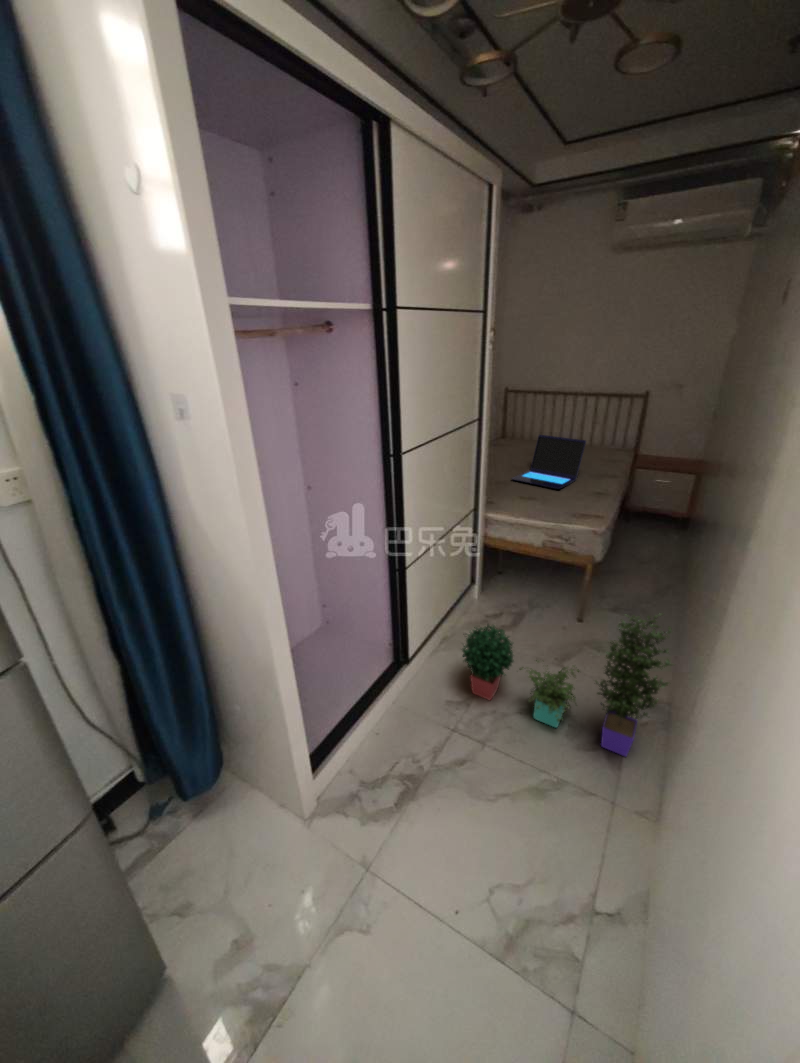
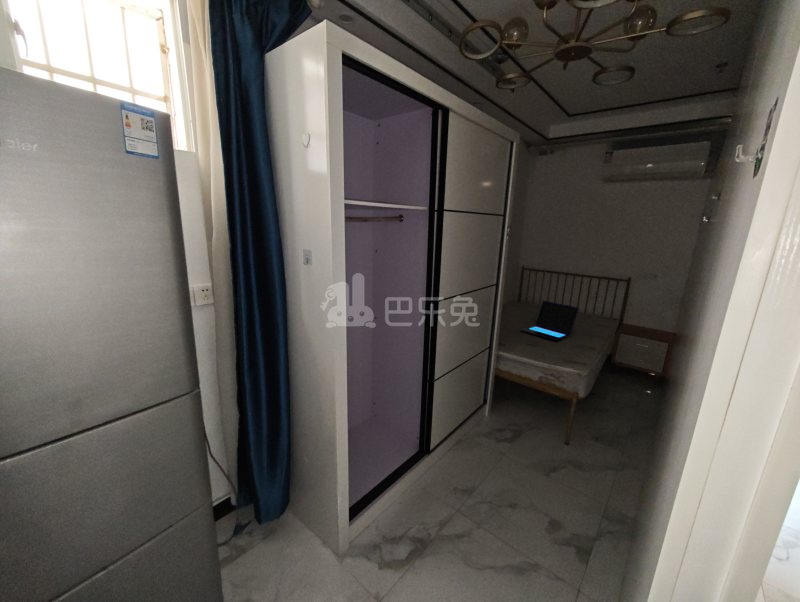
potted plant: present [462,614,672,756] -> none [469,431,636,559]

